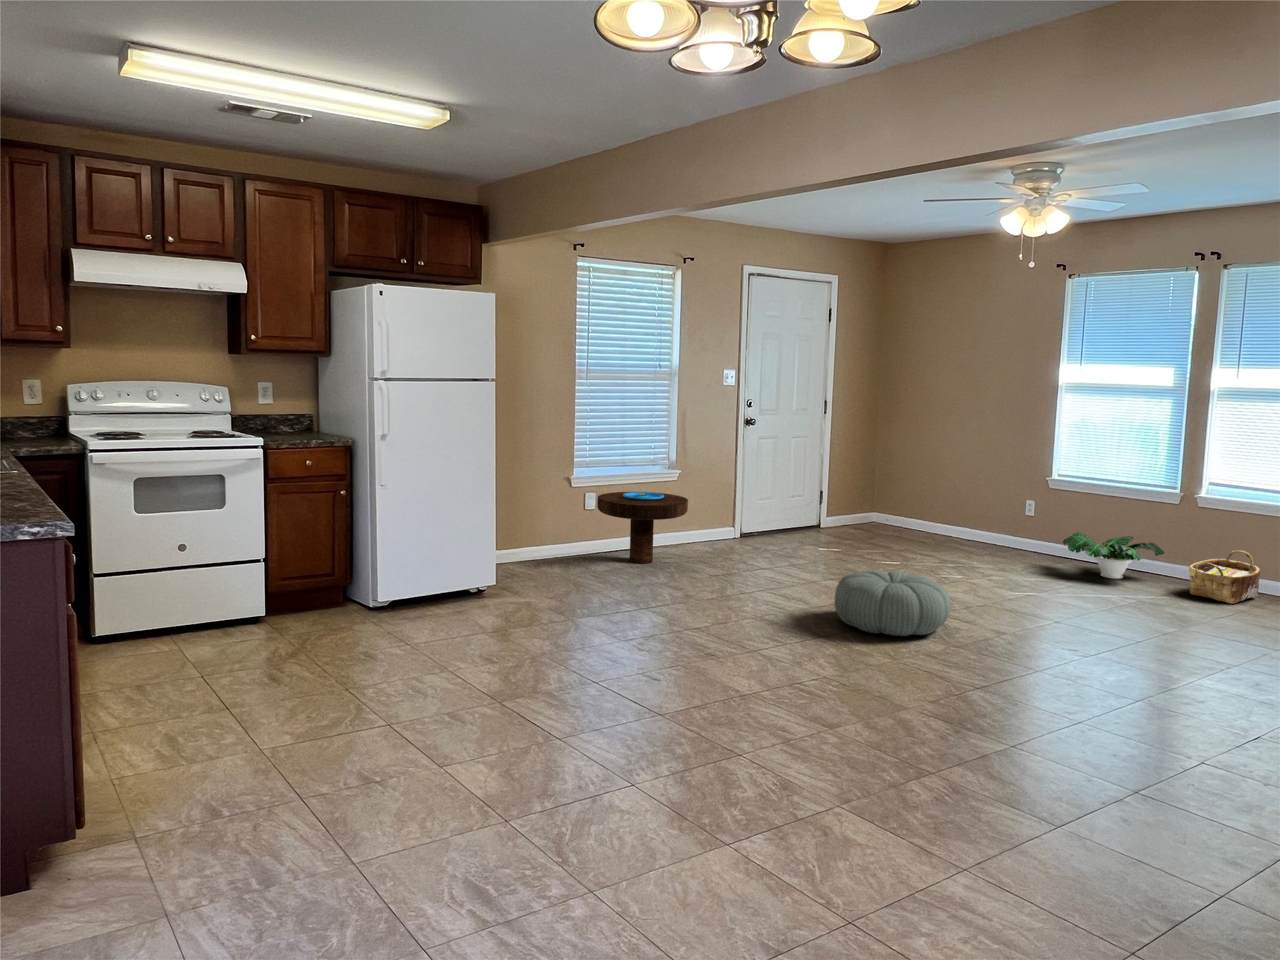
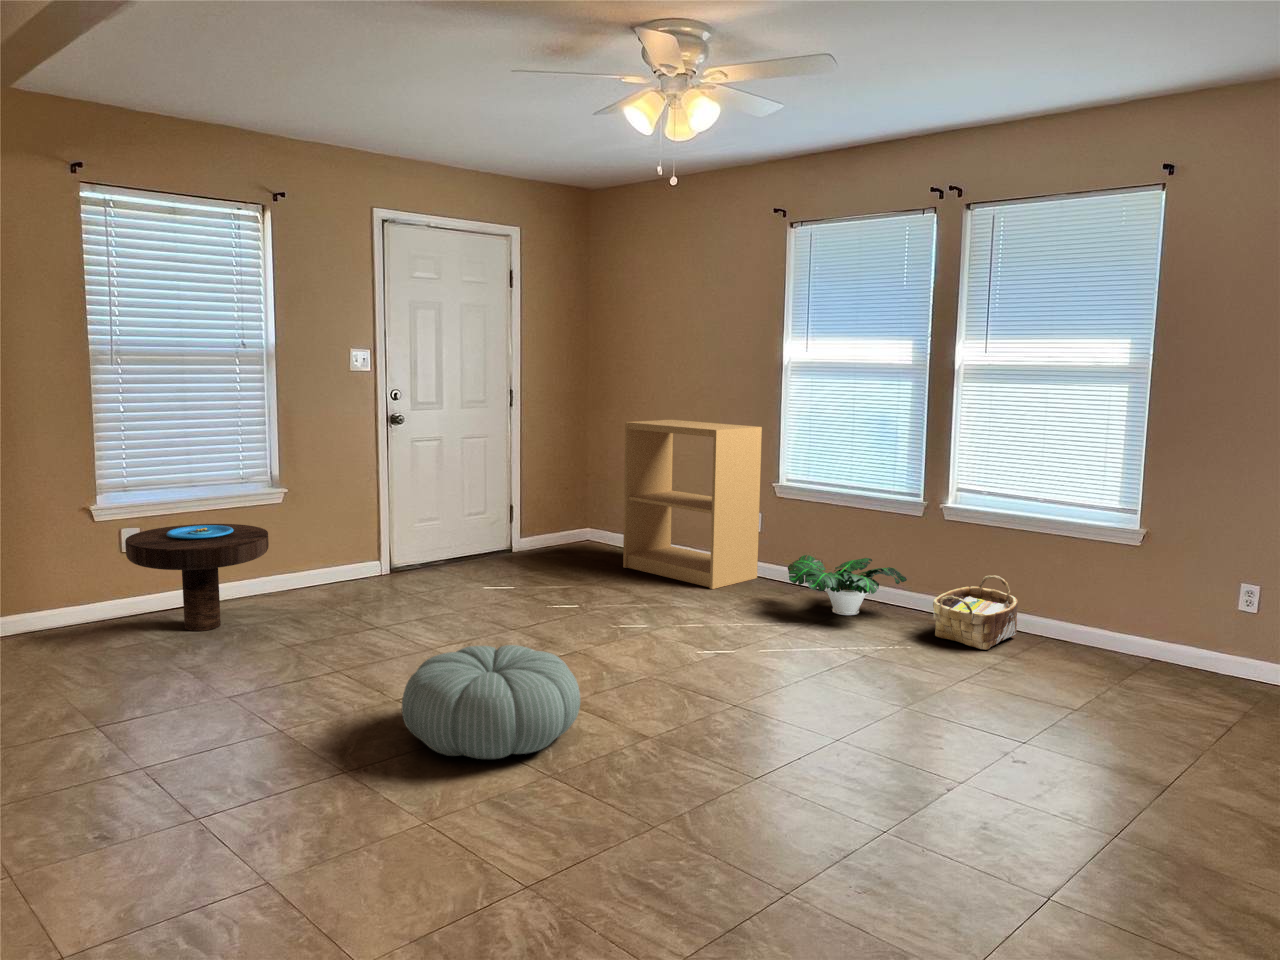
bookshelf: none [917,426,1039,558] -> present [623,420,762,589]

